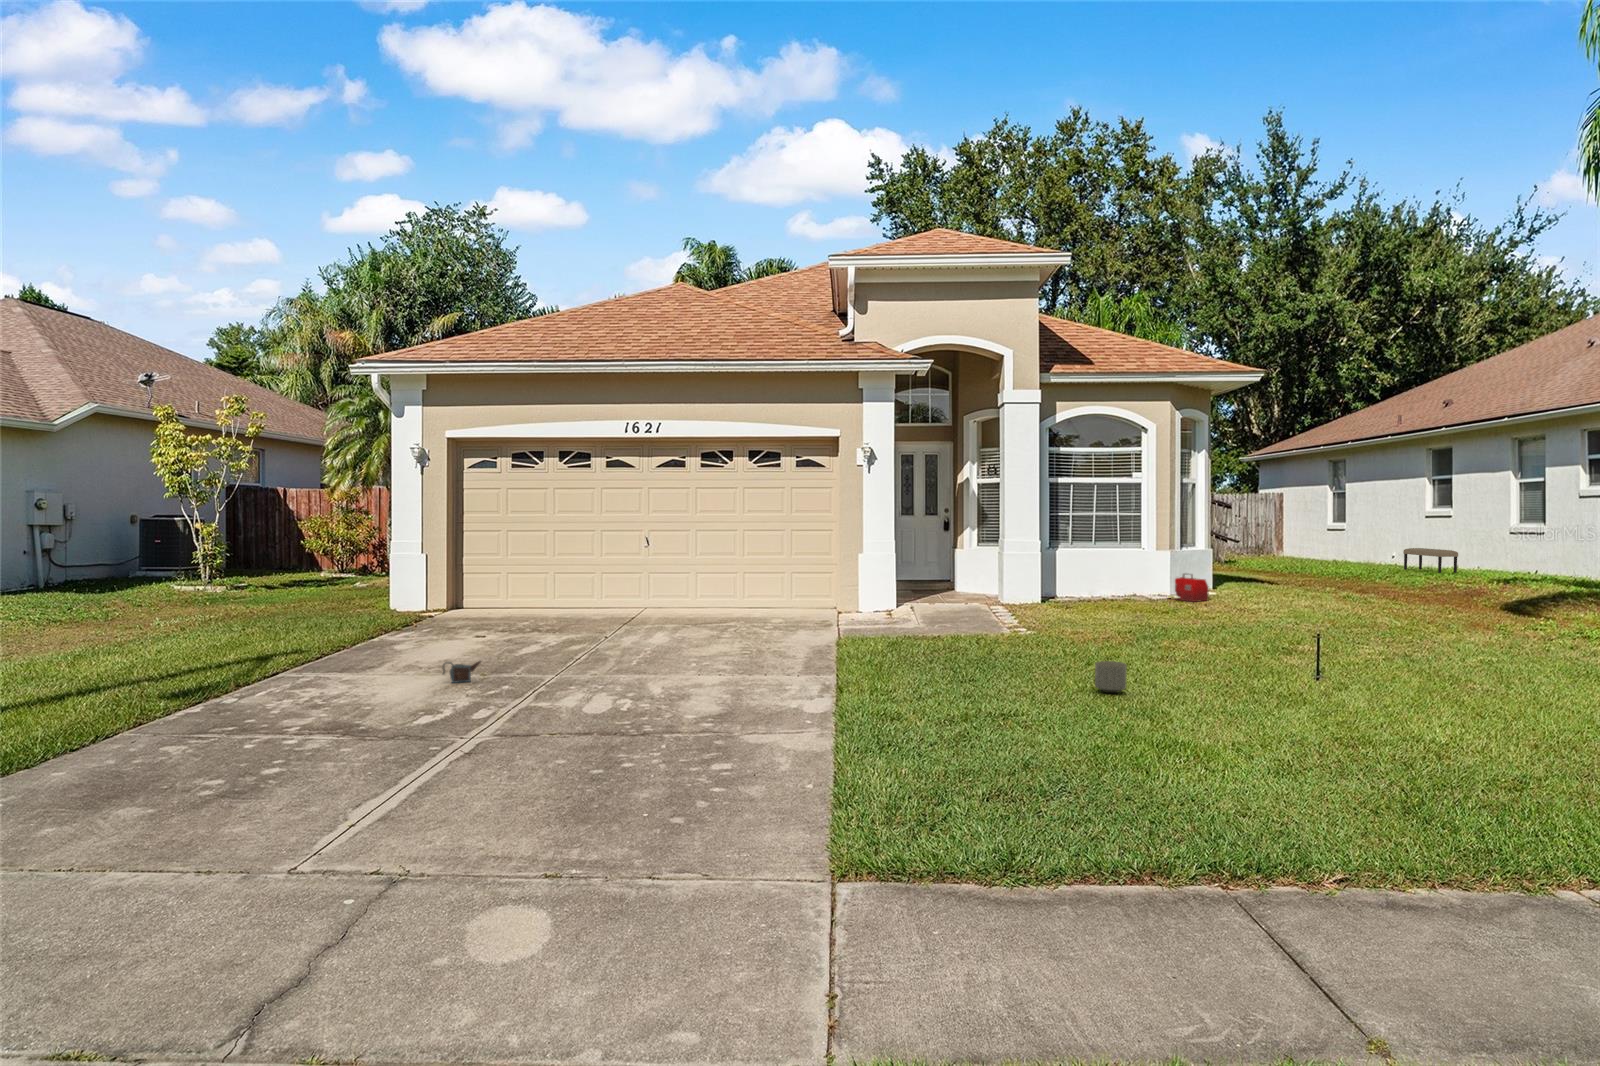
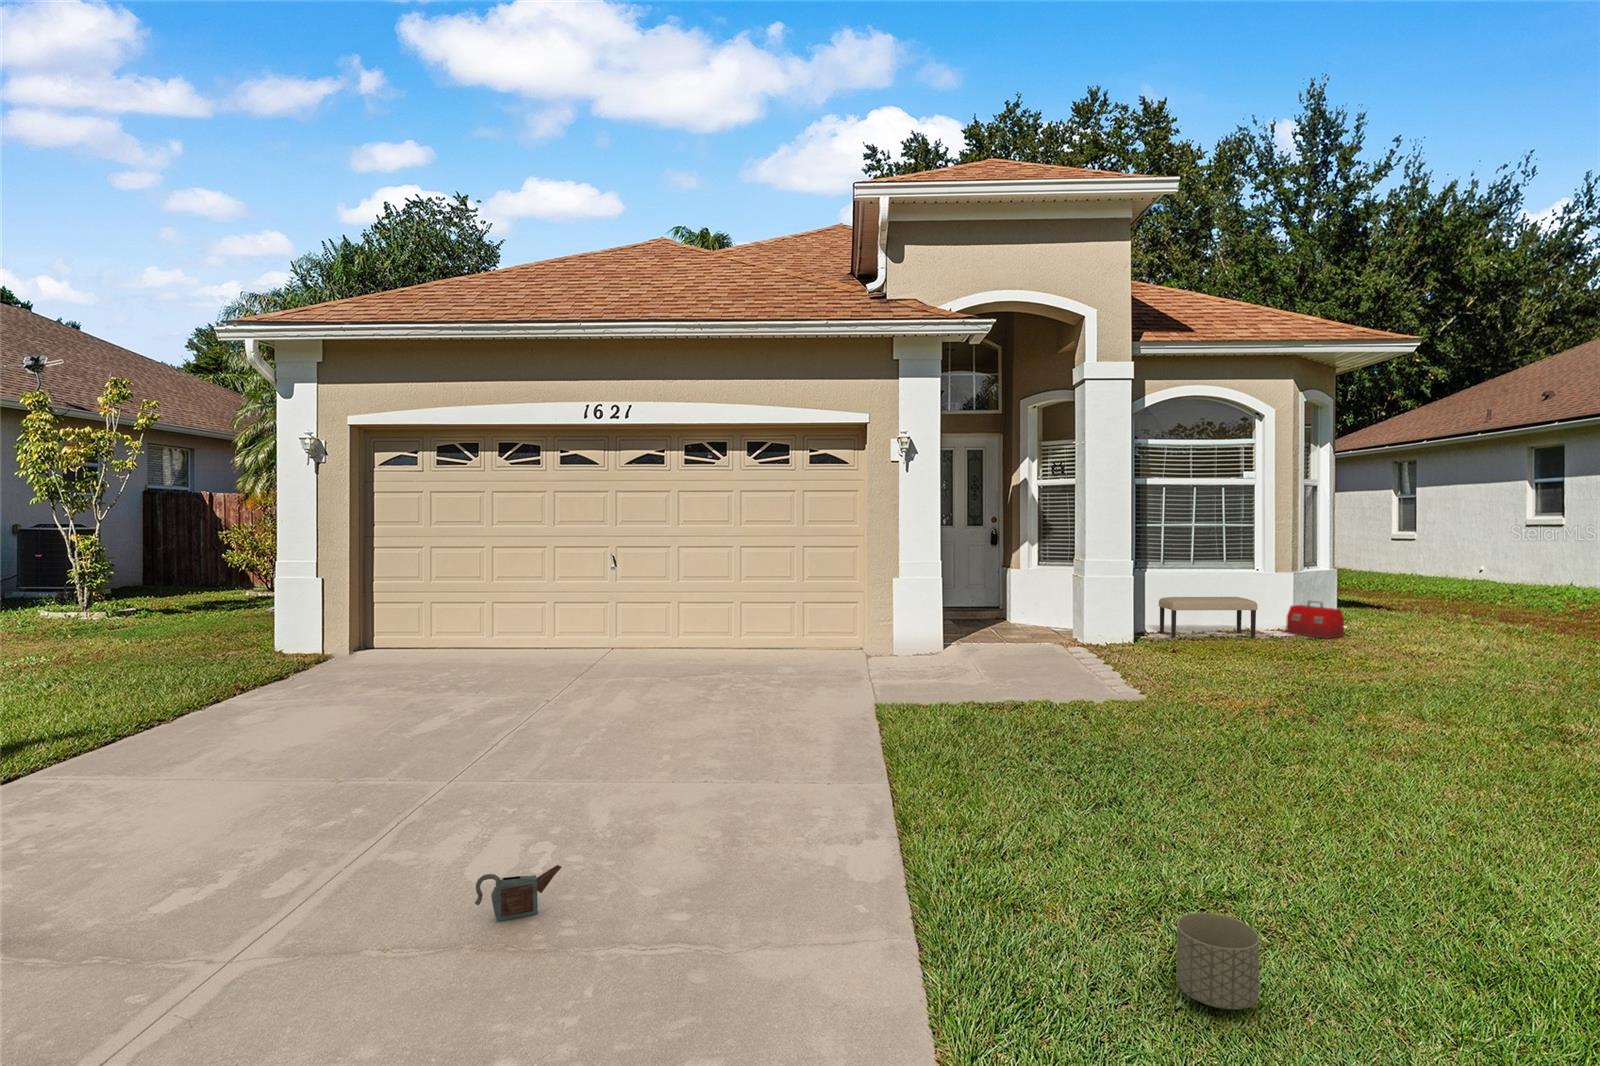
bench: present [1403,548,1458,573] -> present [1159,597,1257,638]
watering can: present [443,661,481,683] -> present [475,865,561,921]
planter: present [1095,661,1127,693] -> present [1176,913,1259,1009]

